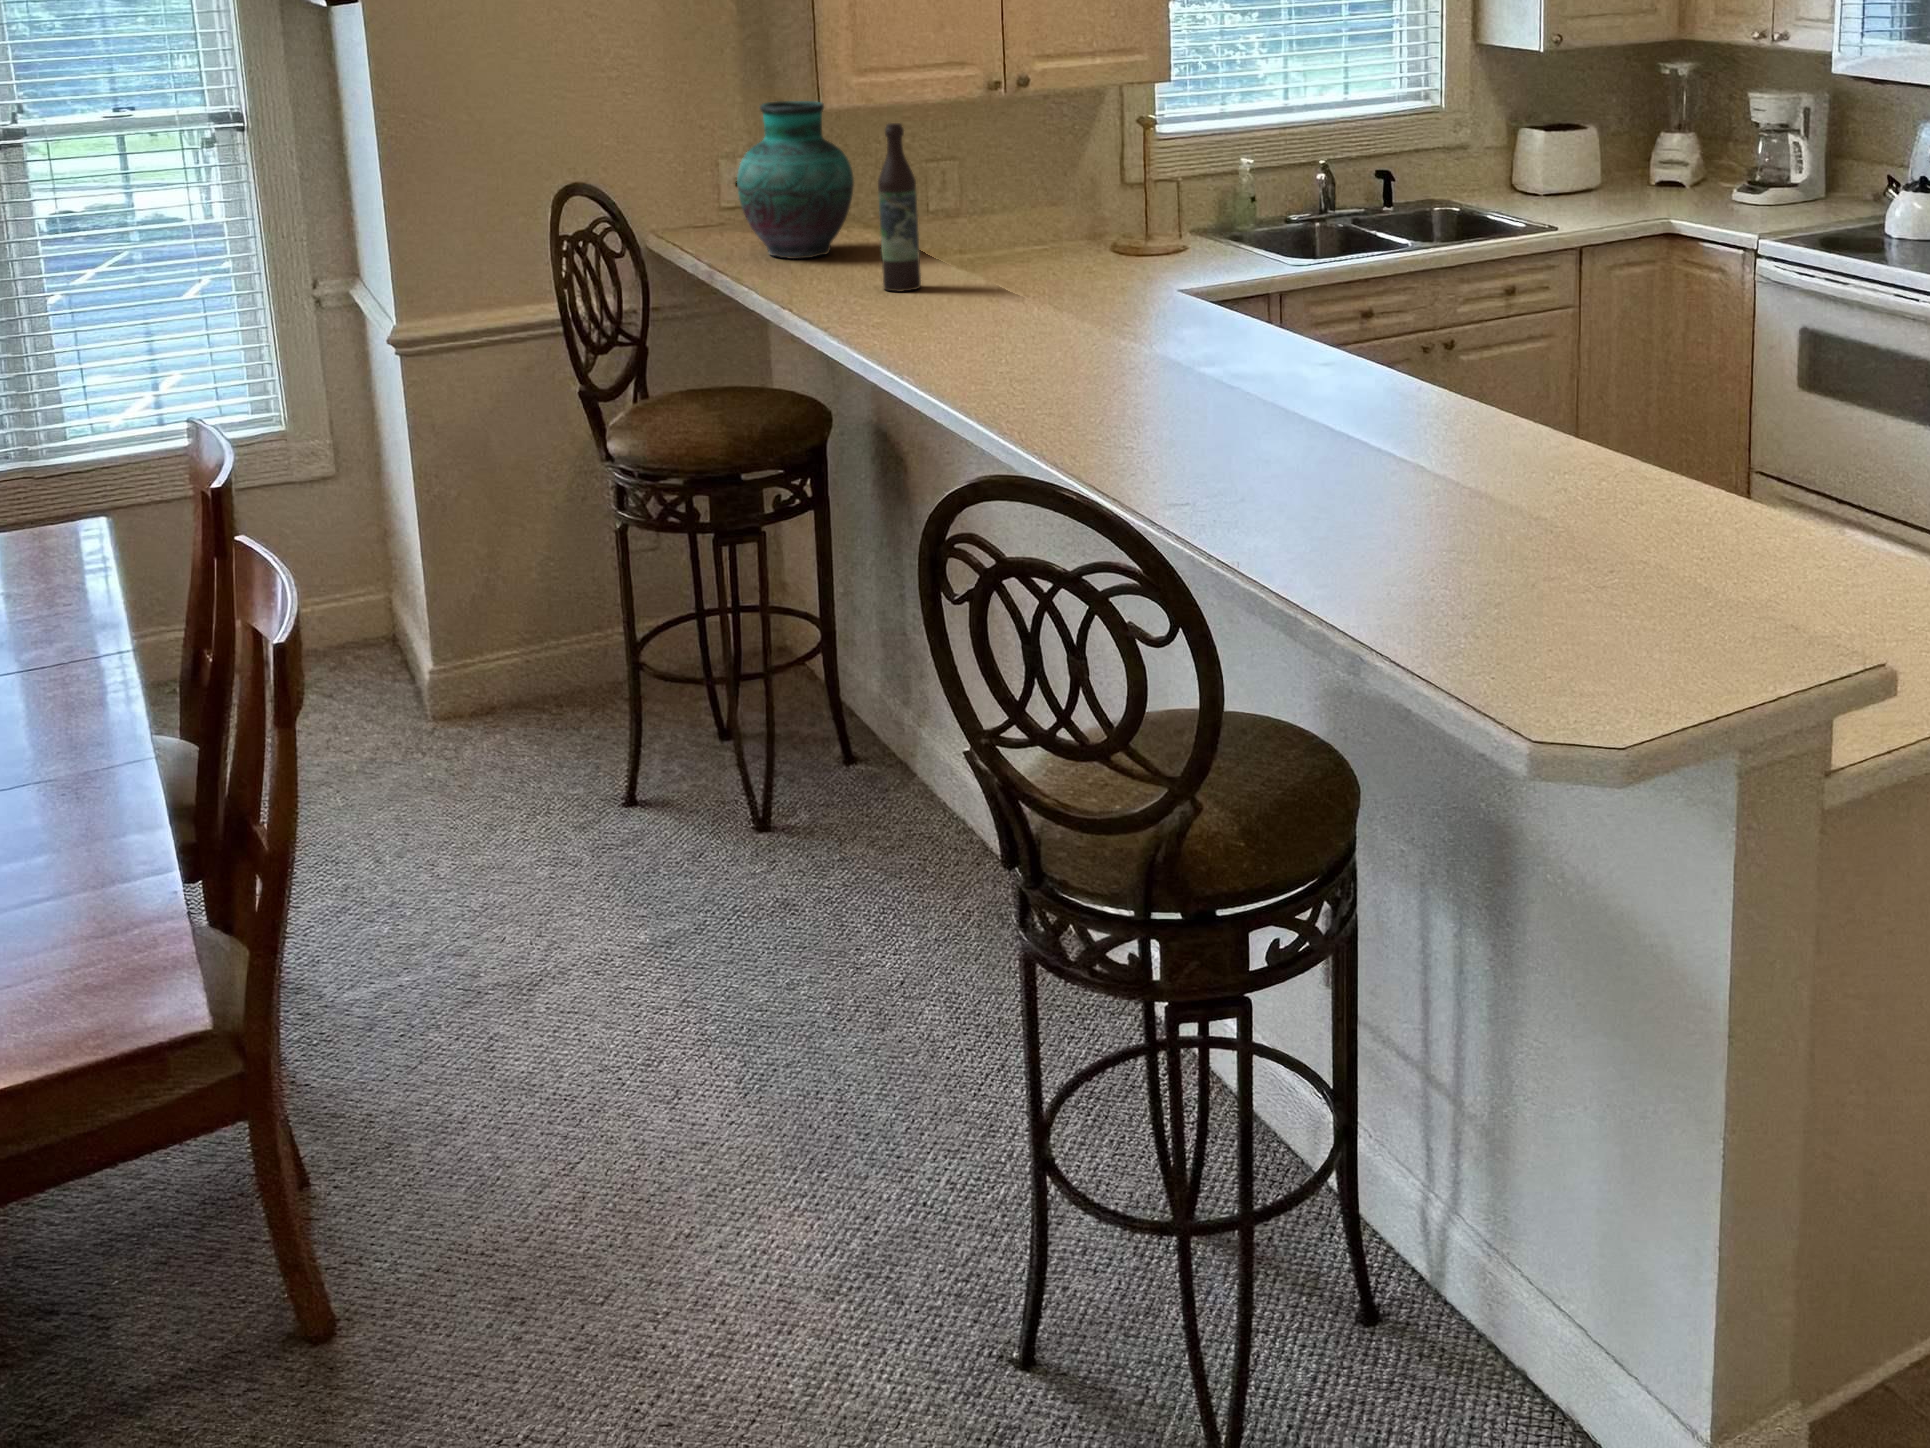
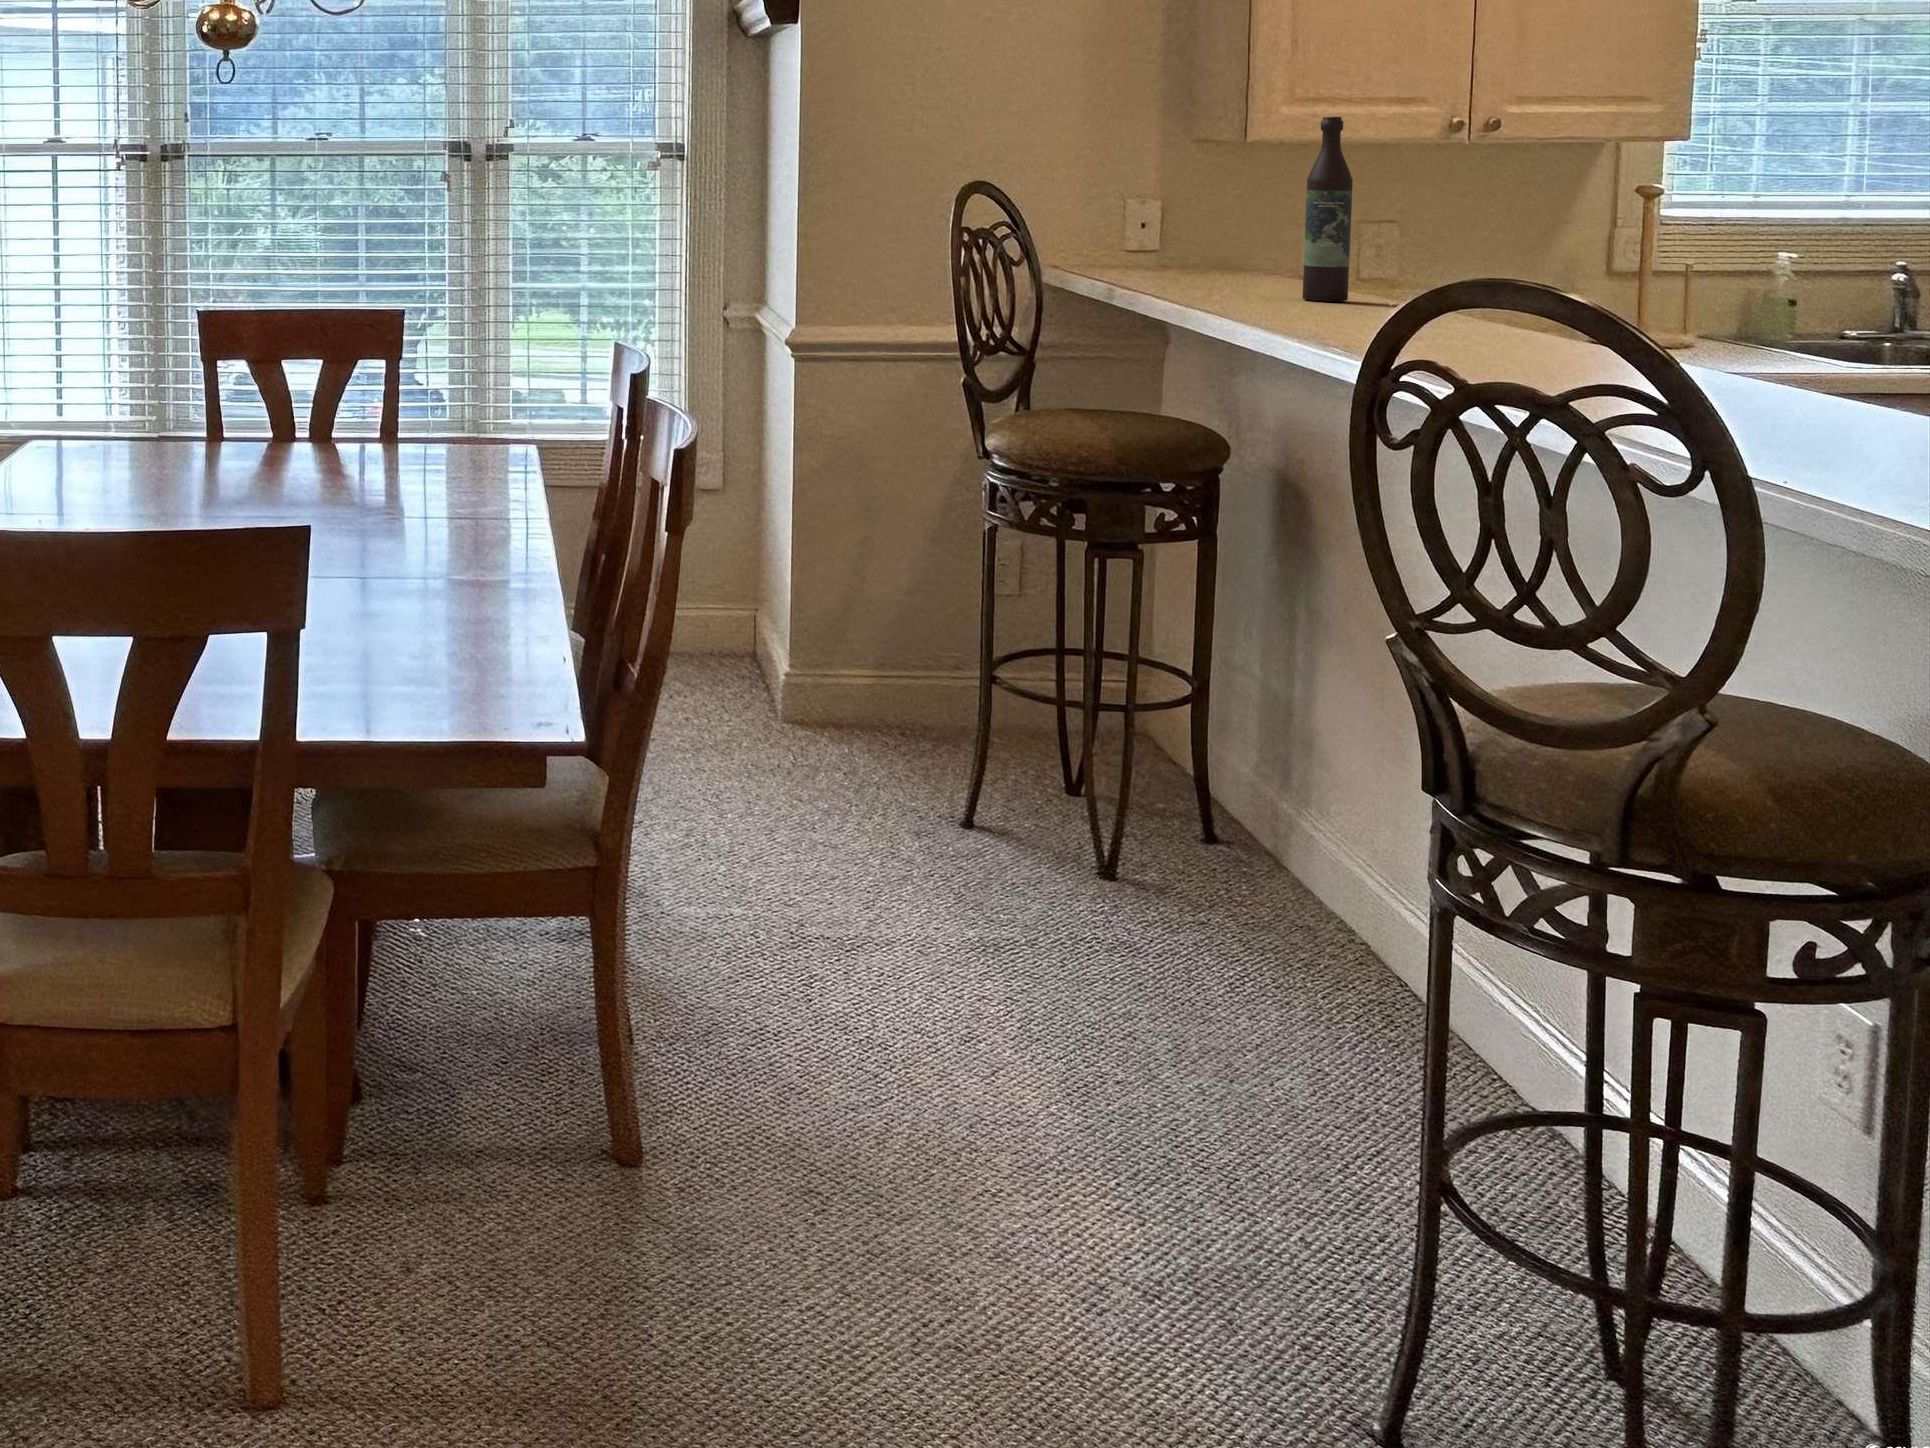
vase: present [737,101,854,259] -> none [1145,119,1275,282]

